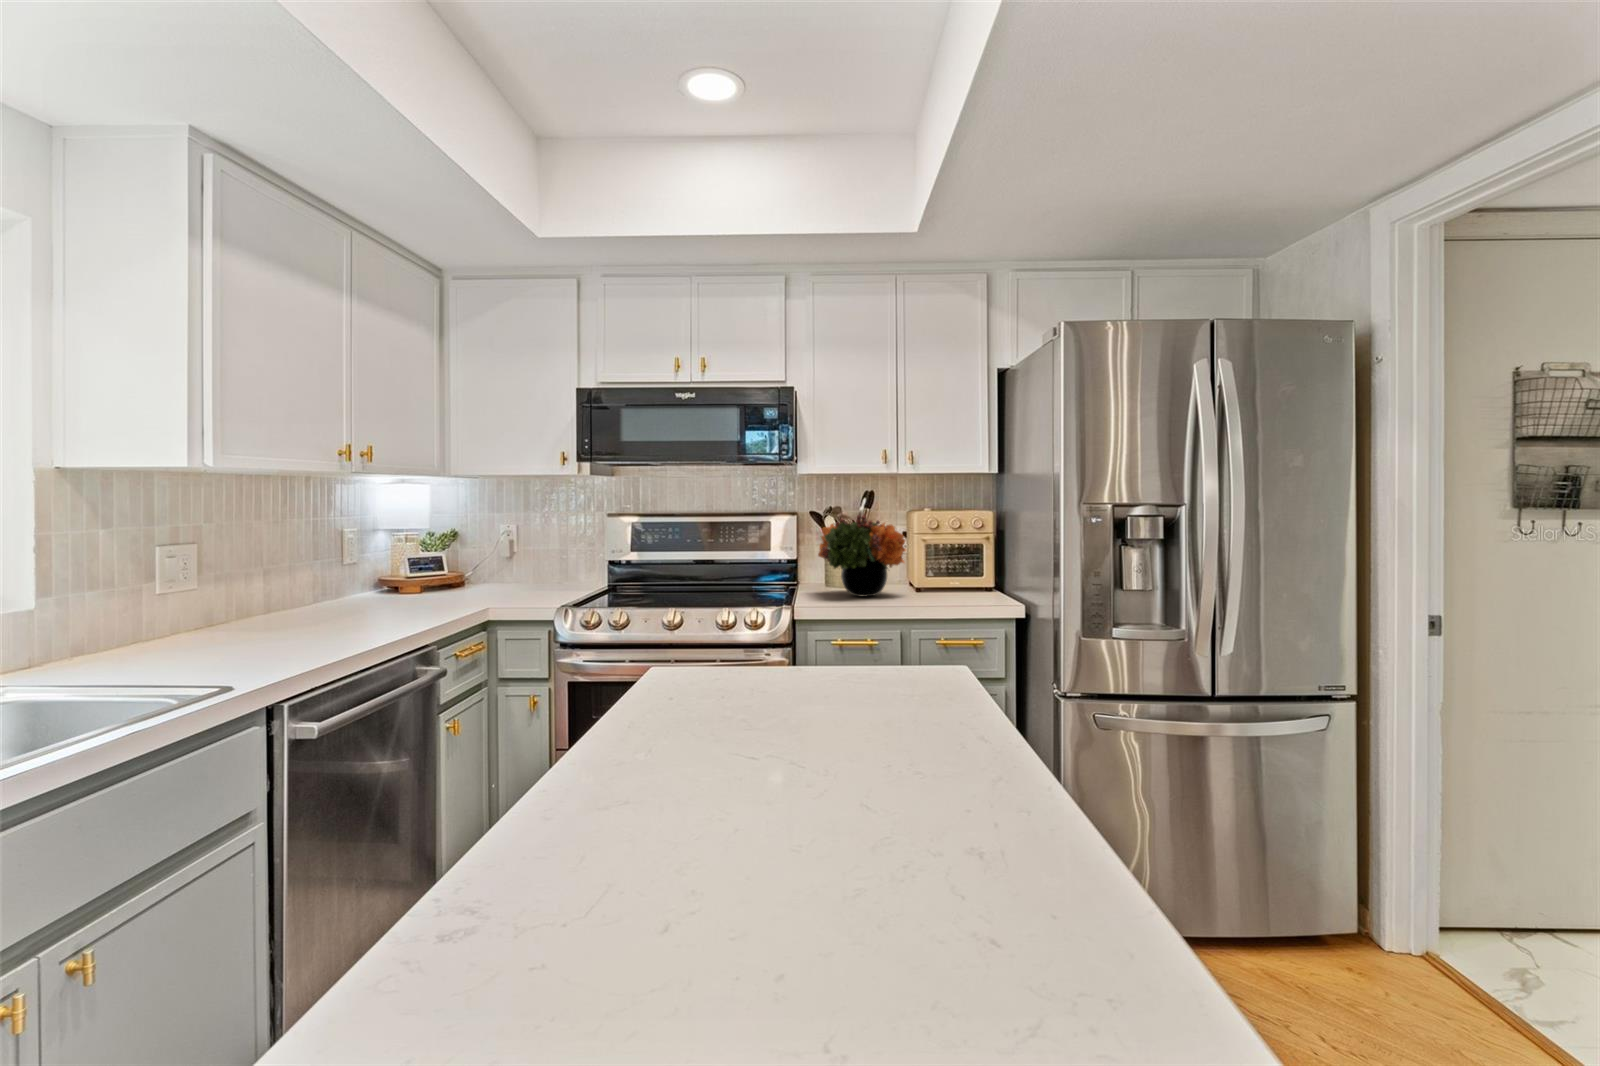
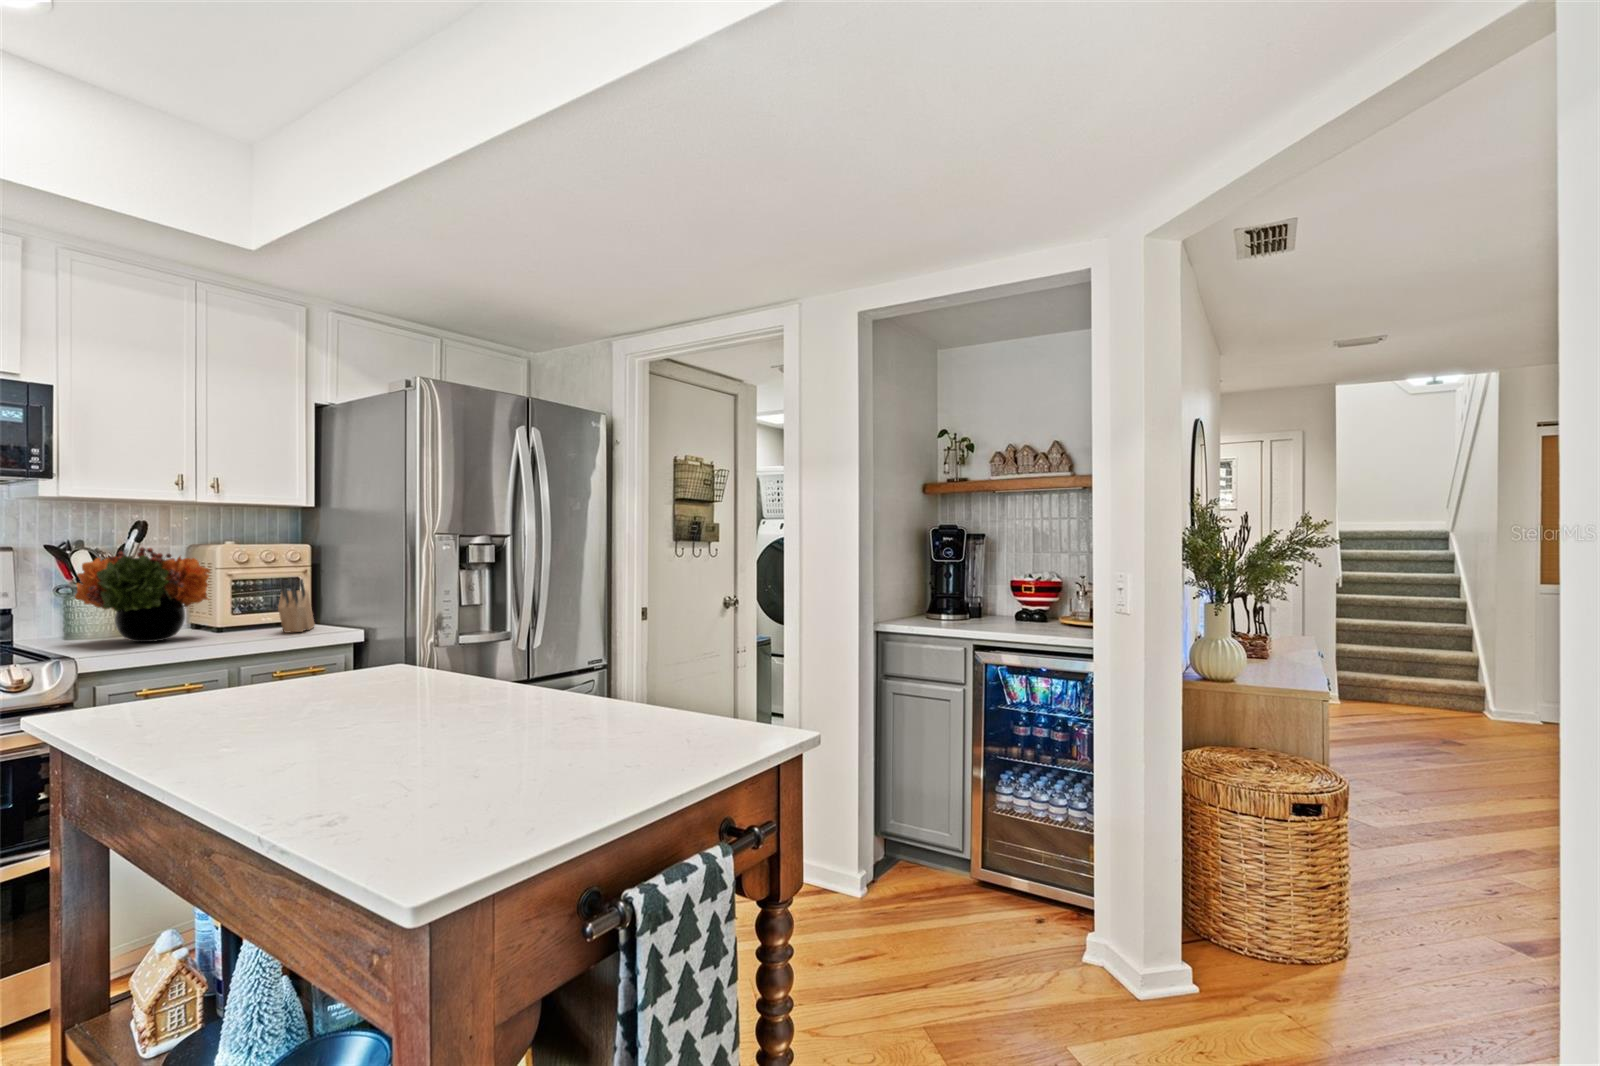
knife block: none [955,546,996,600] -> present [278,578,315,633]

